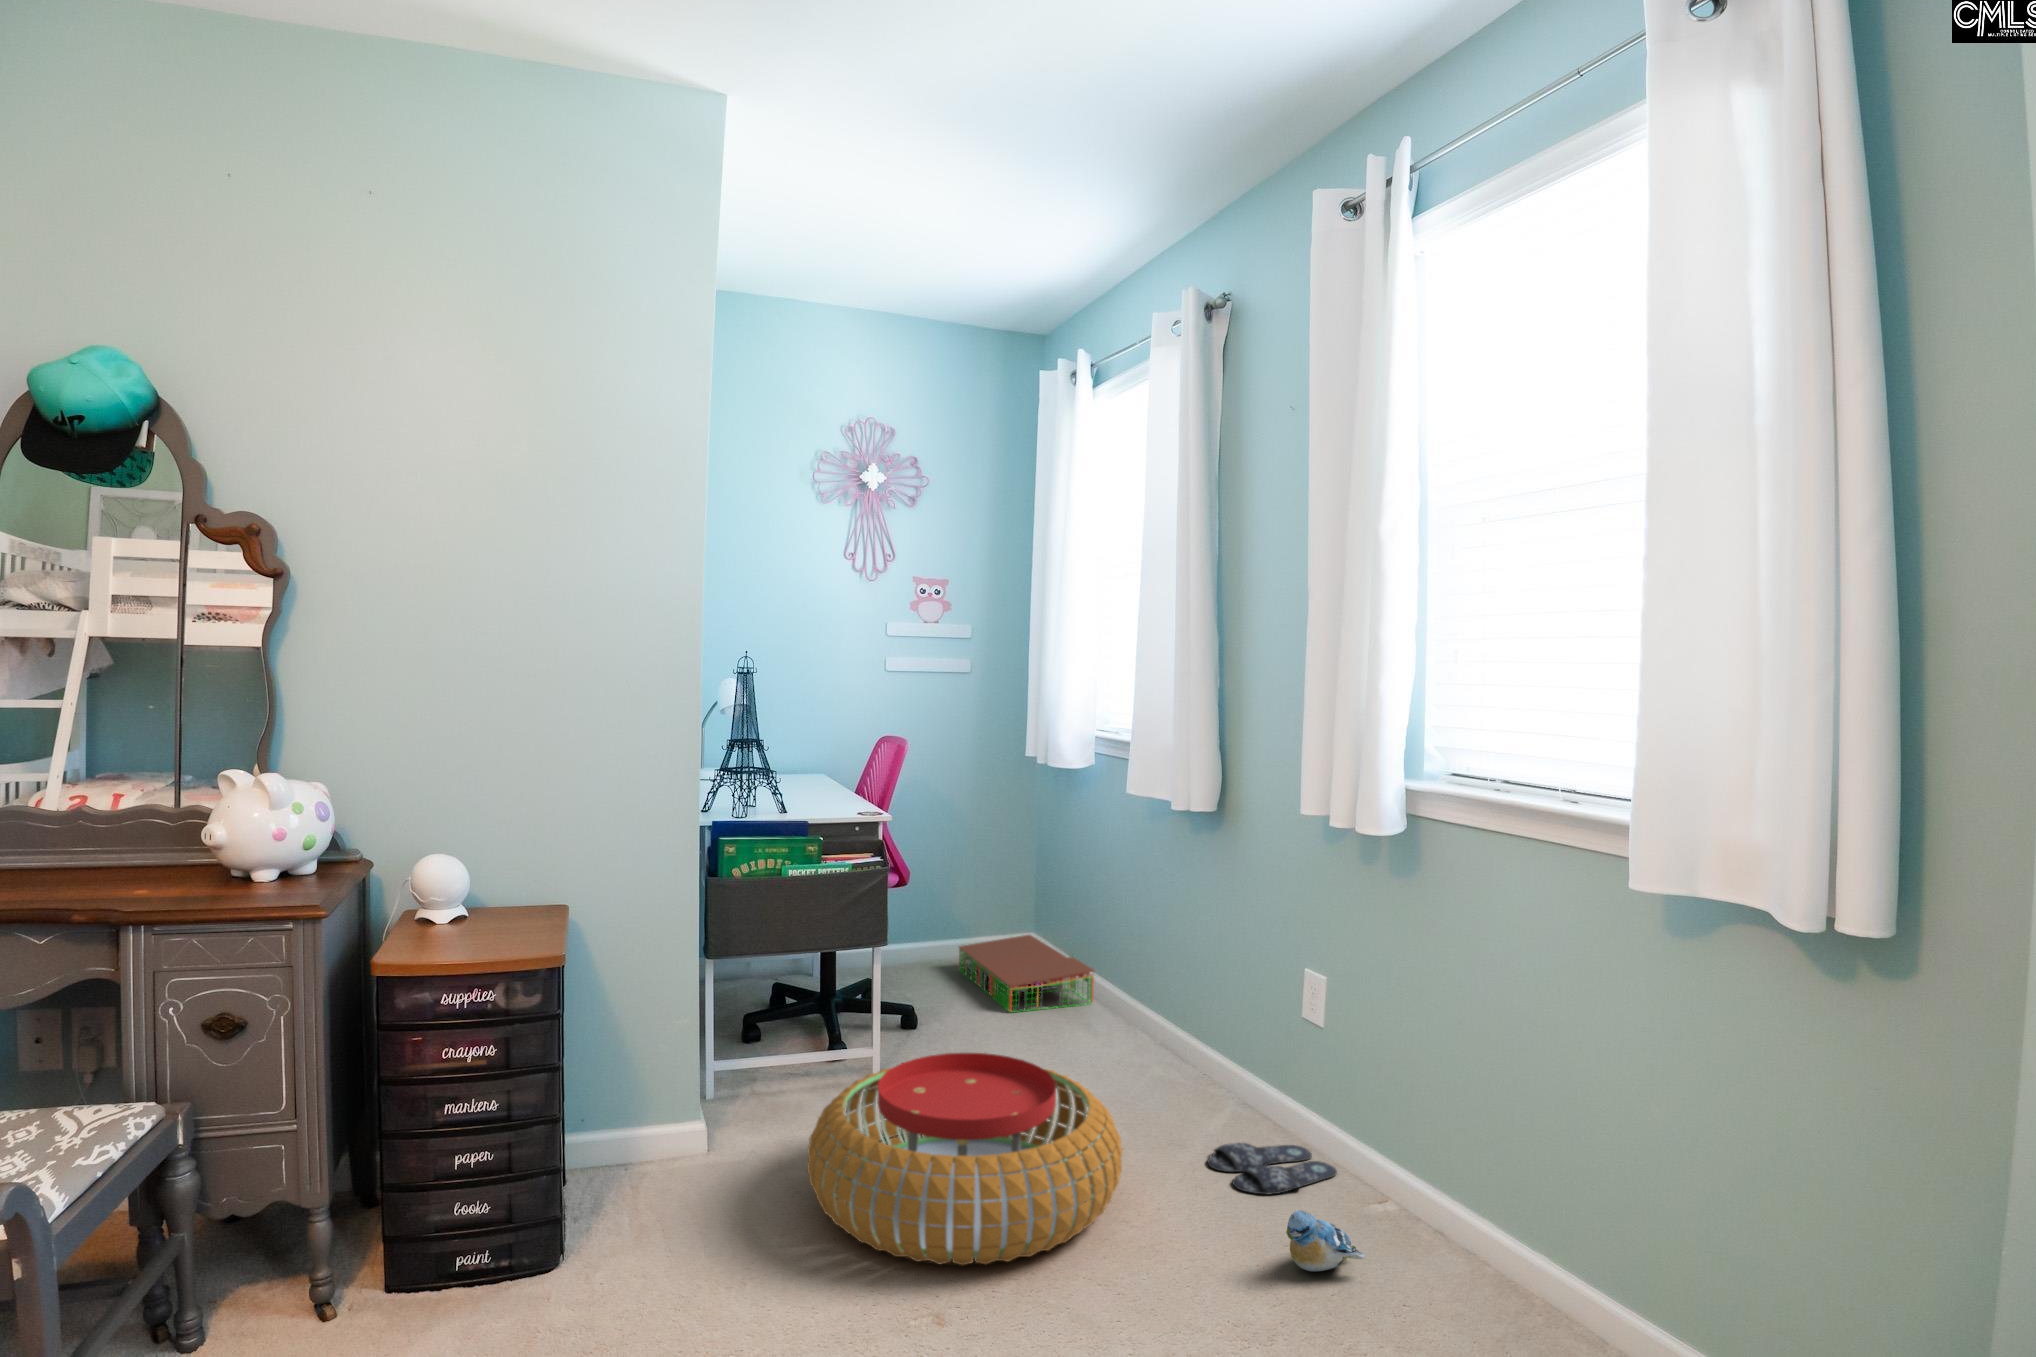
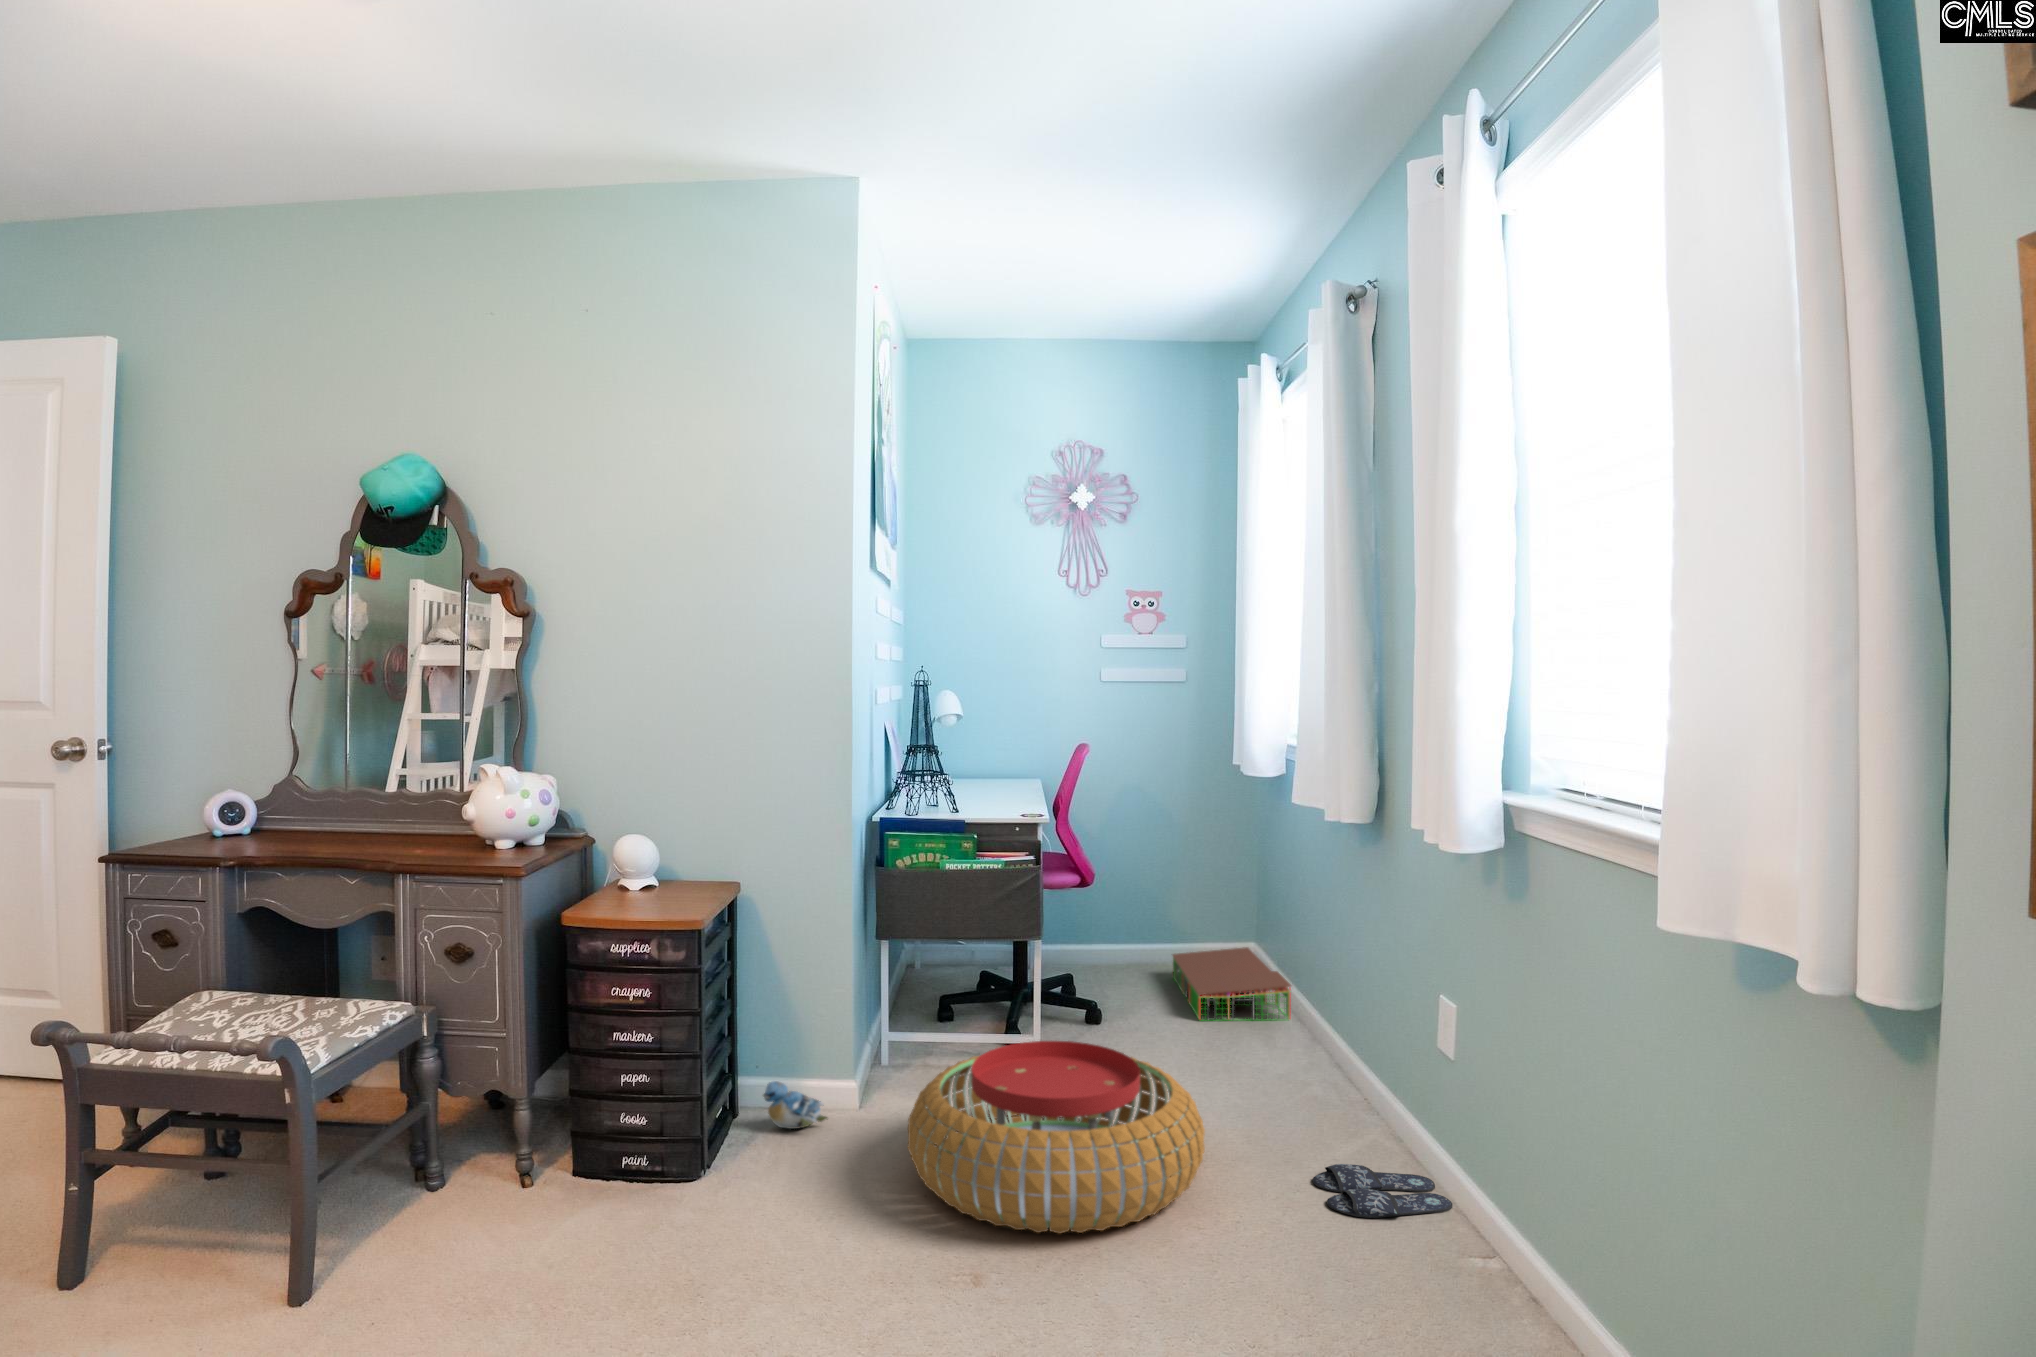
plush toy: present [1286,1210,1365,1271] -> present [763,1081,827,1129]

